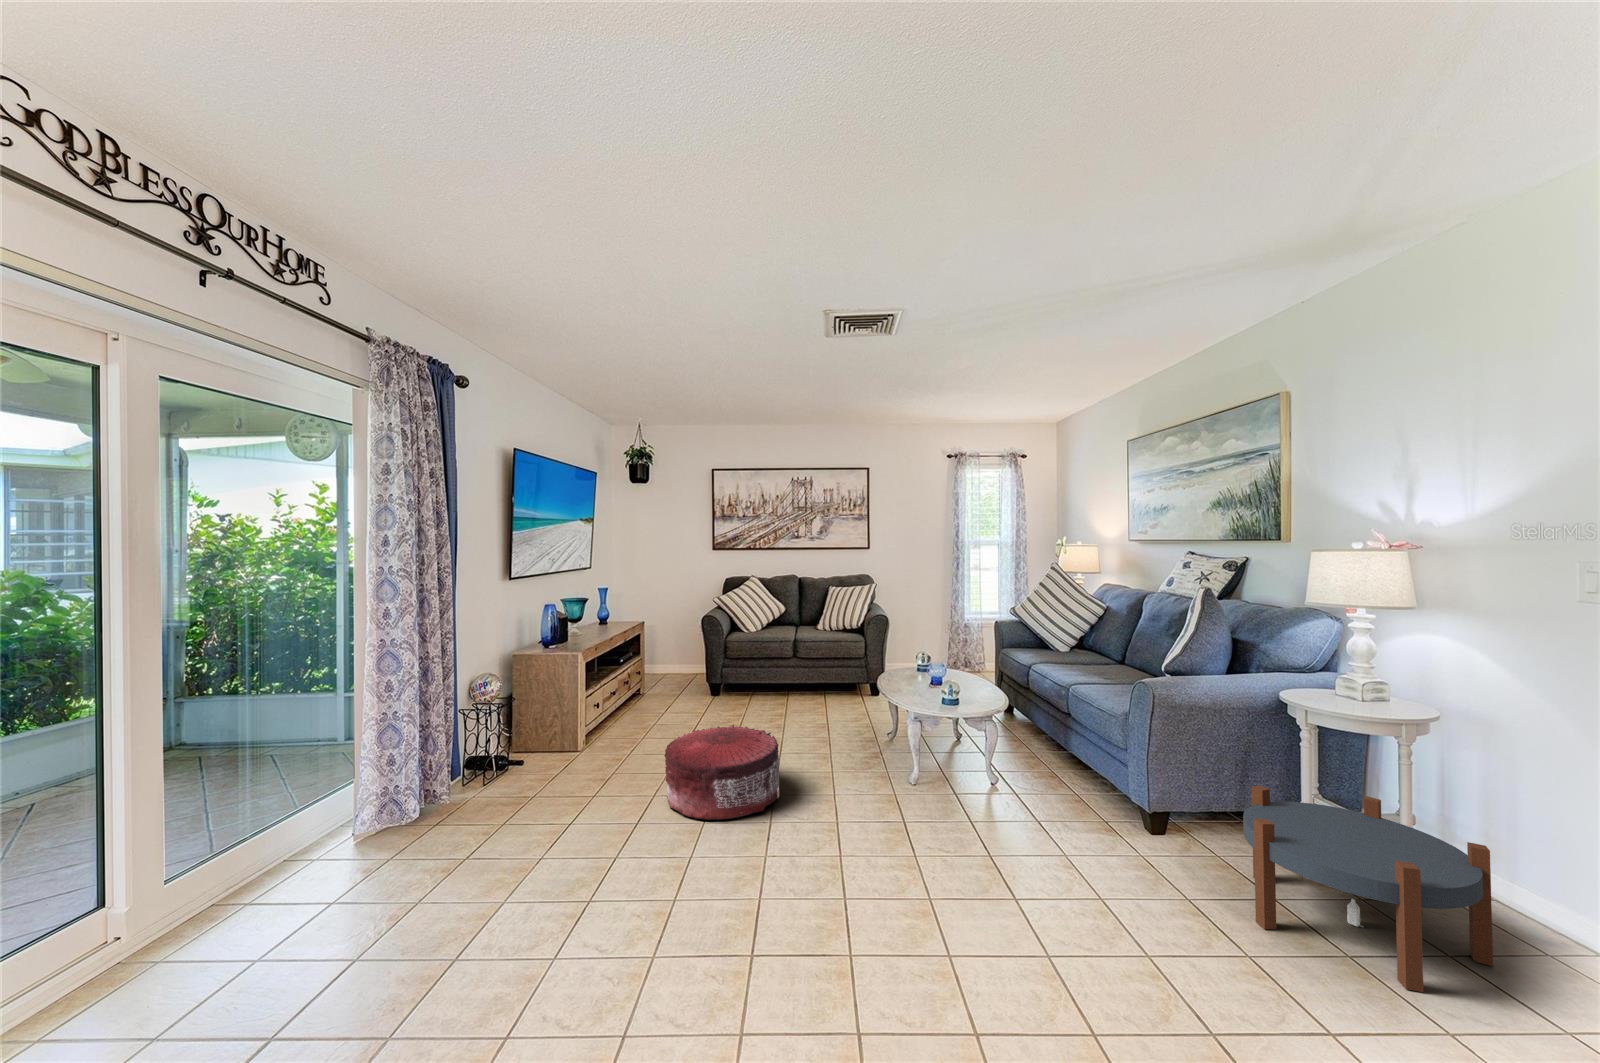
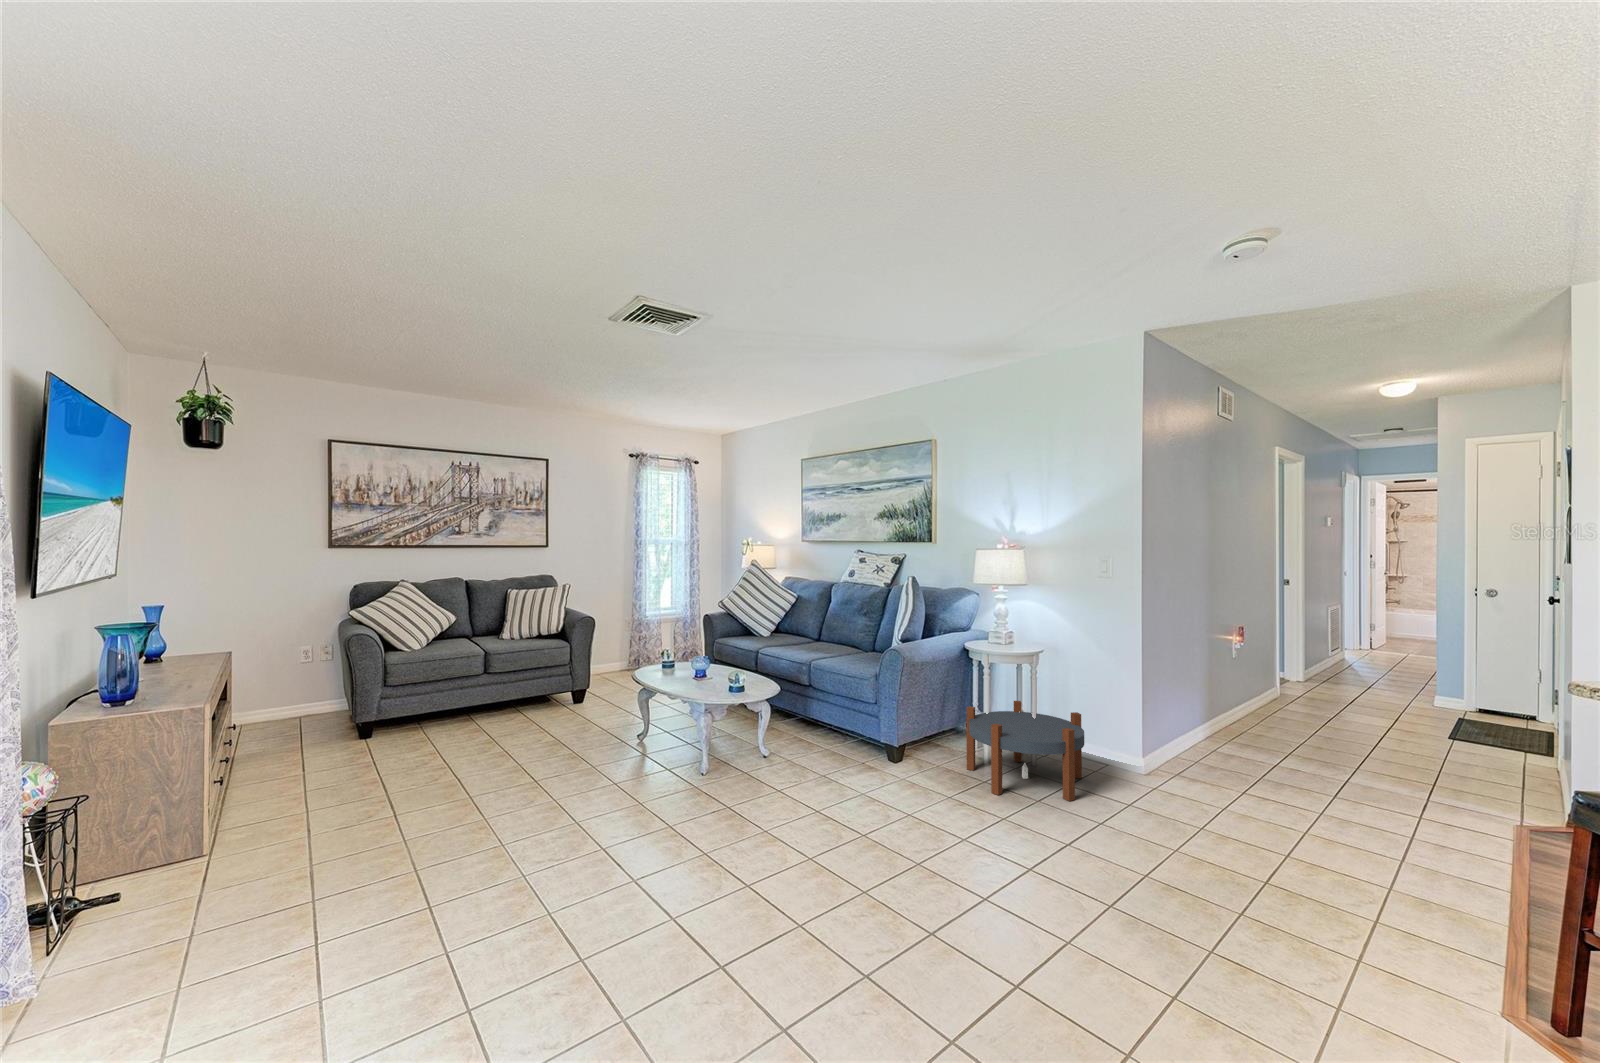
pouf: present [664,725,780,820] -> none [452,753,600,872]

